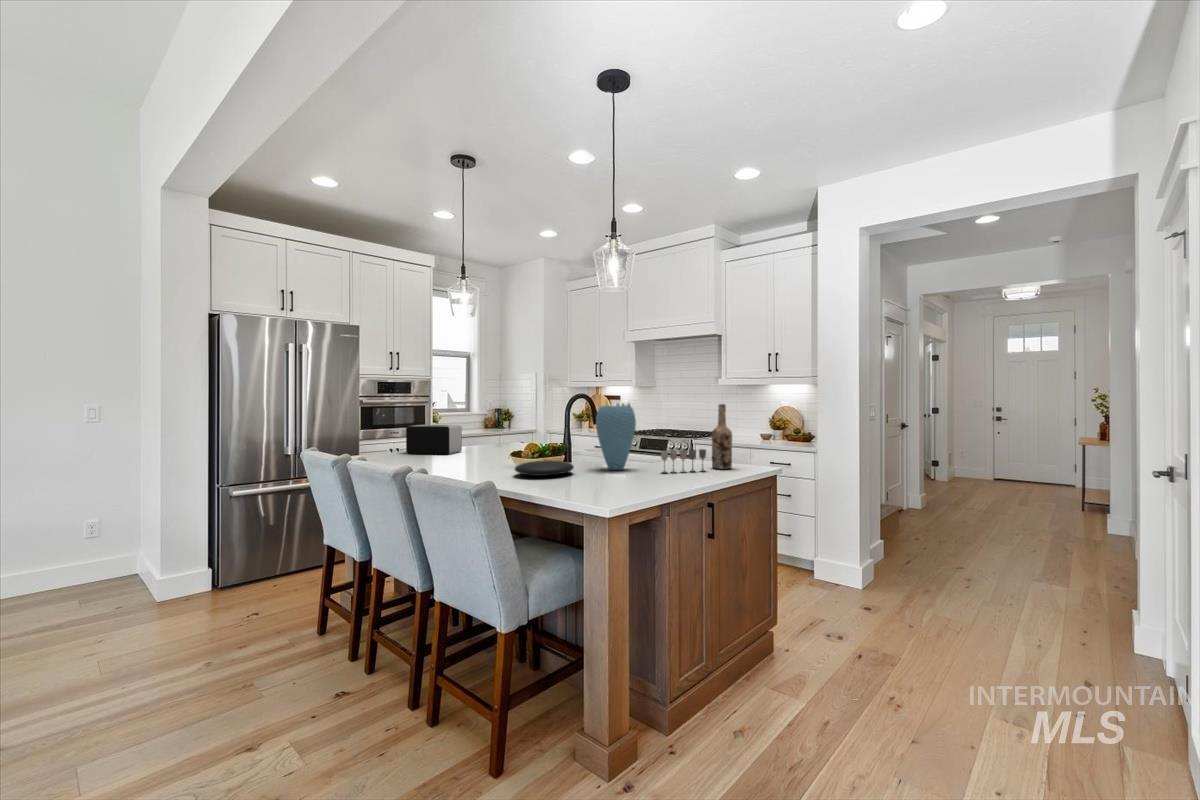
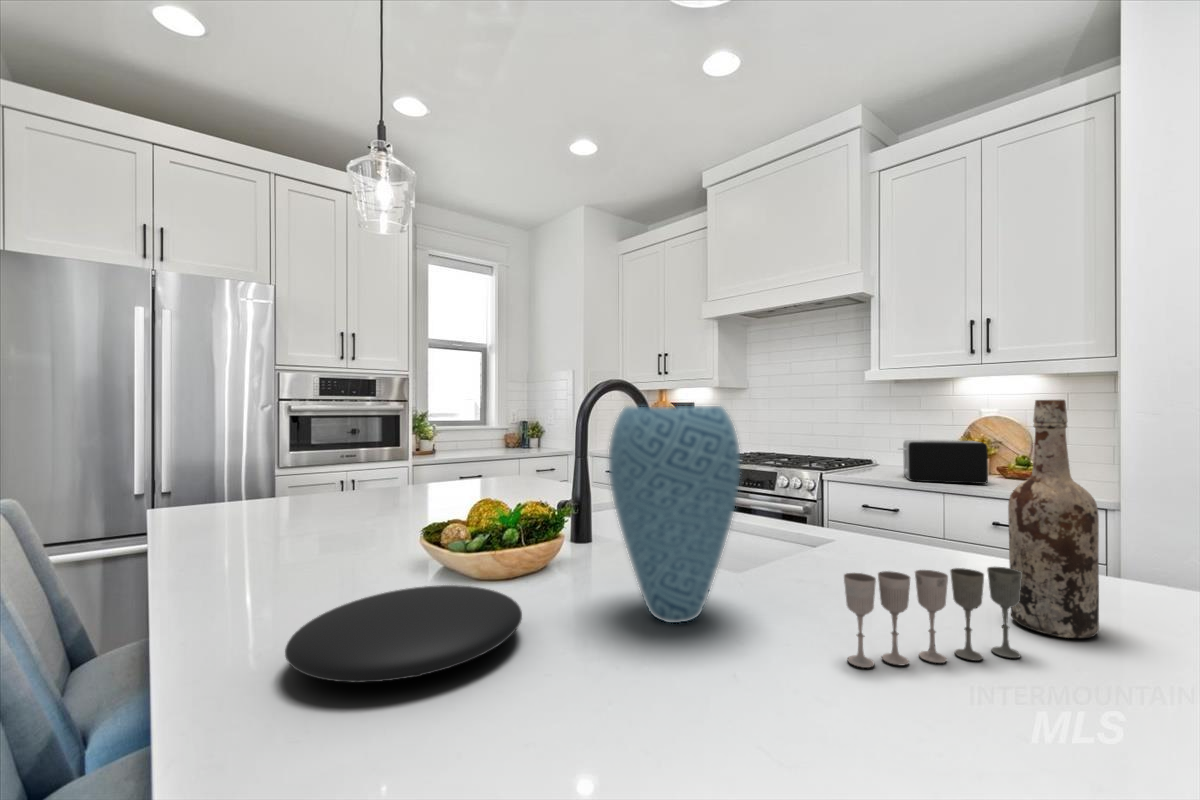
toaster: present [406,425,462,454] -> present [898,440,988,484]

